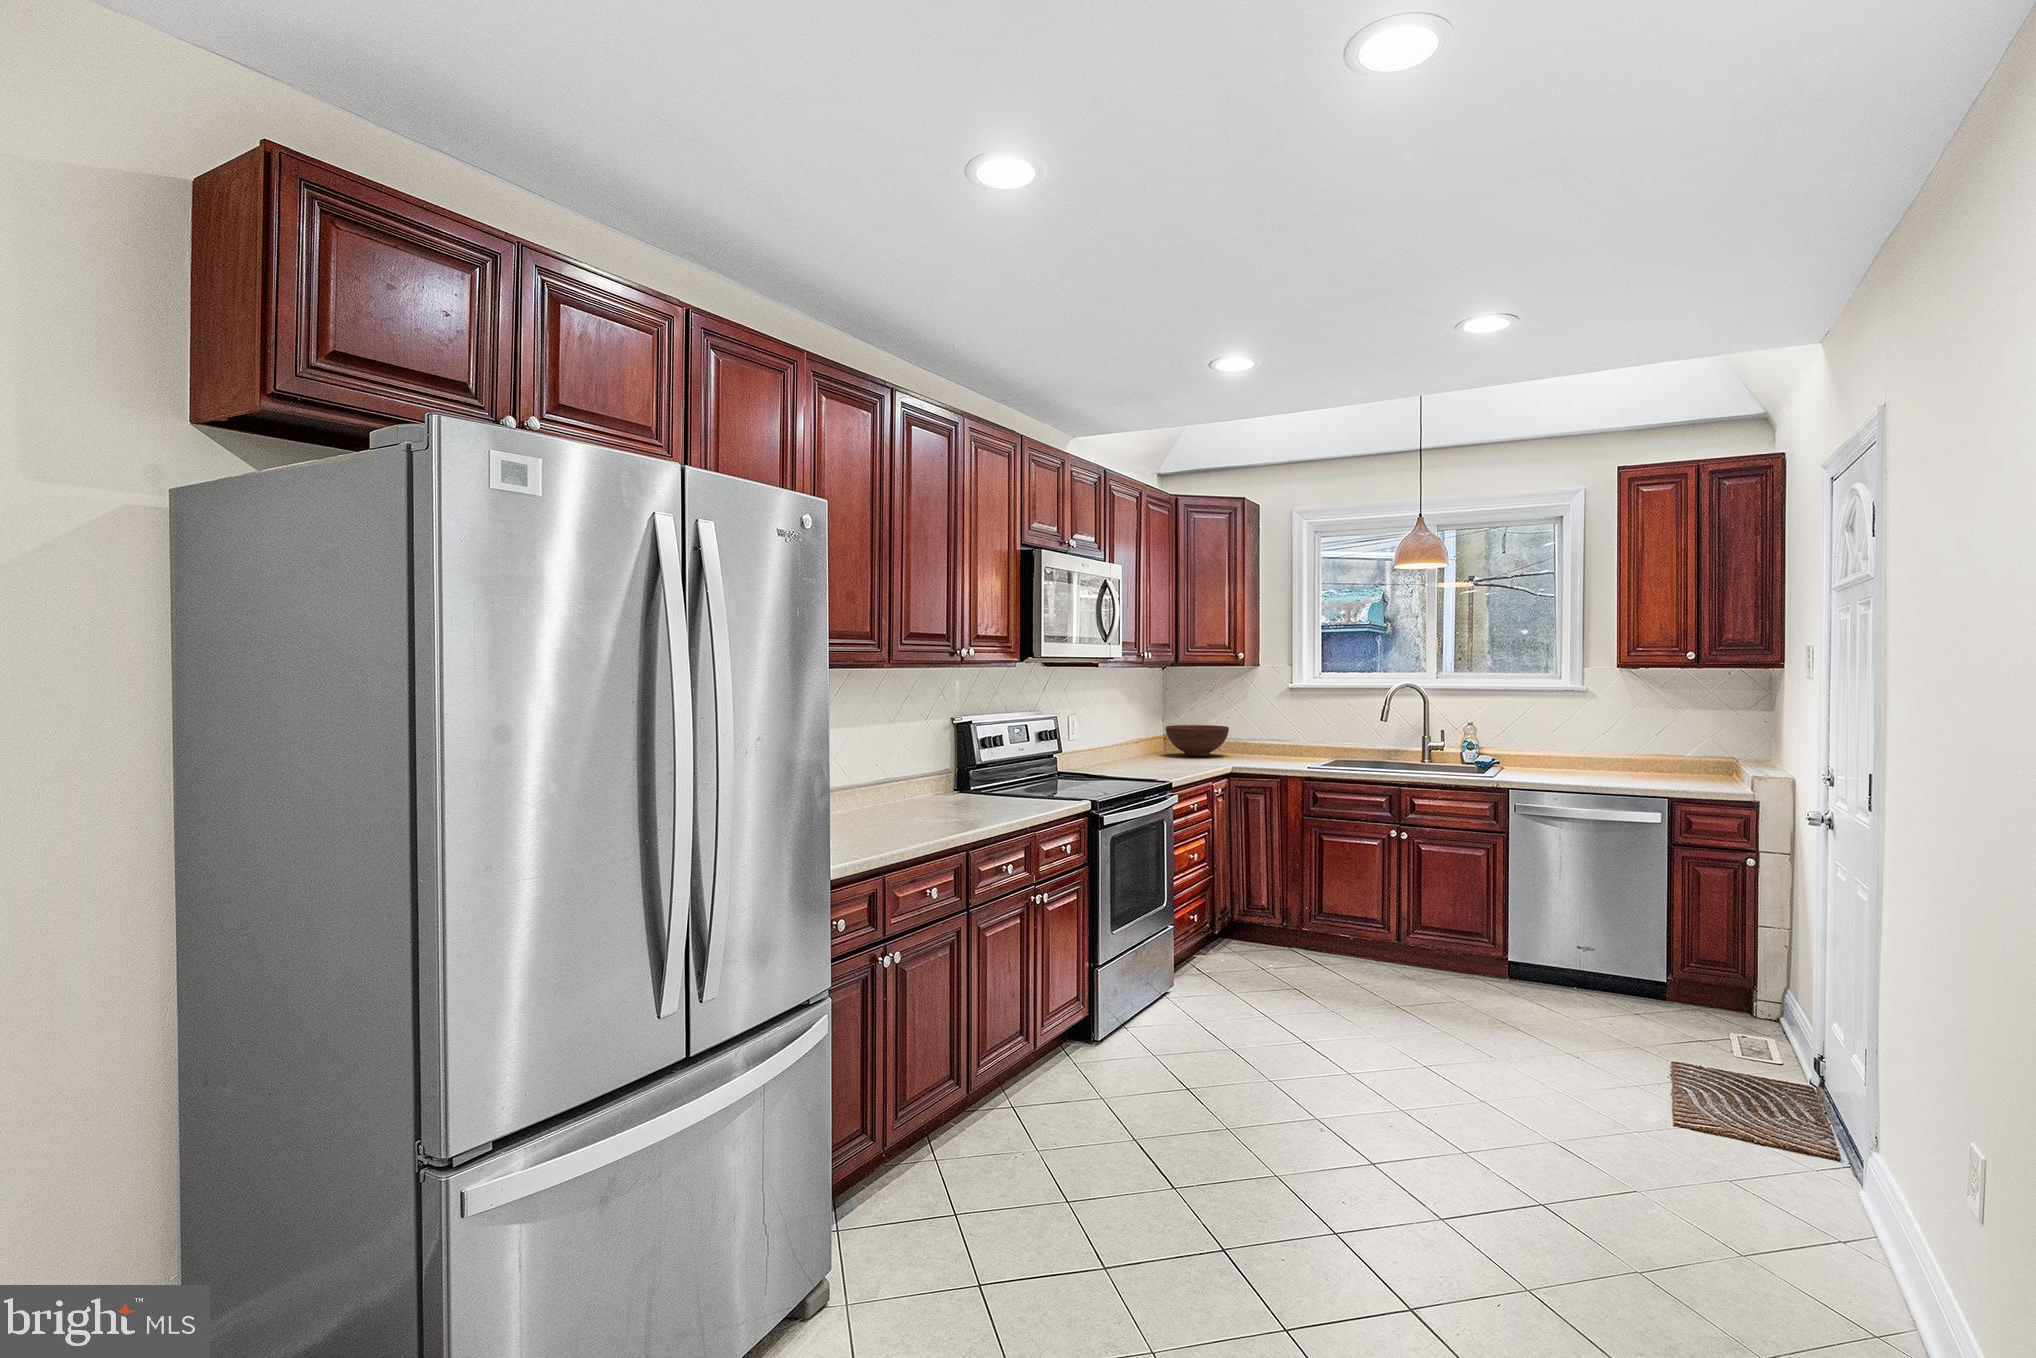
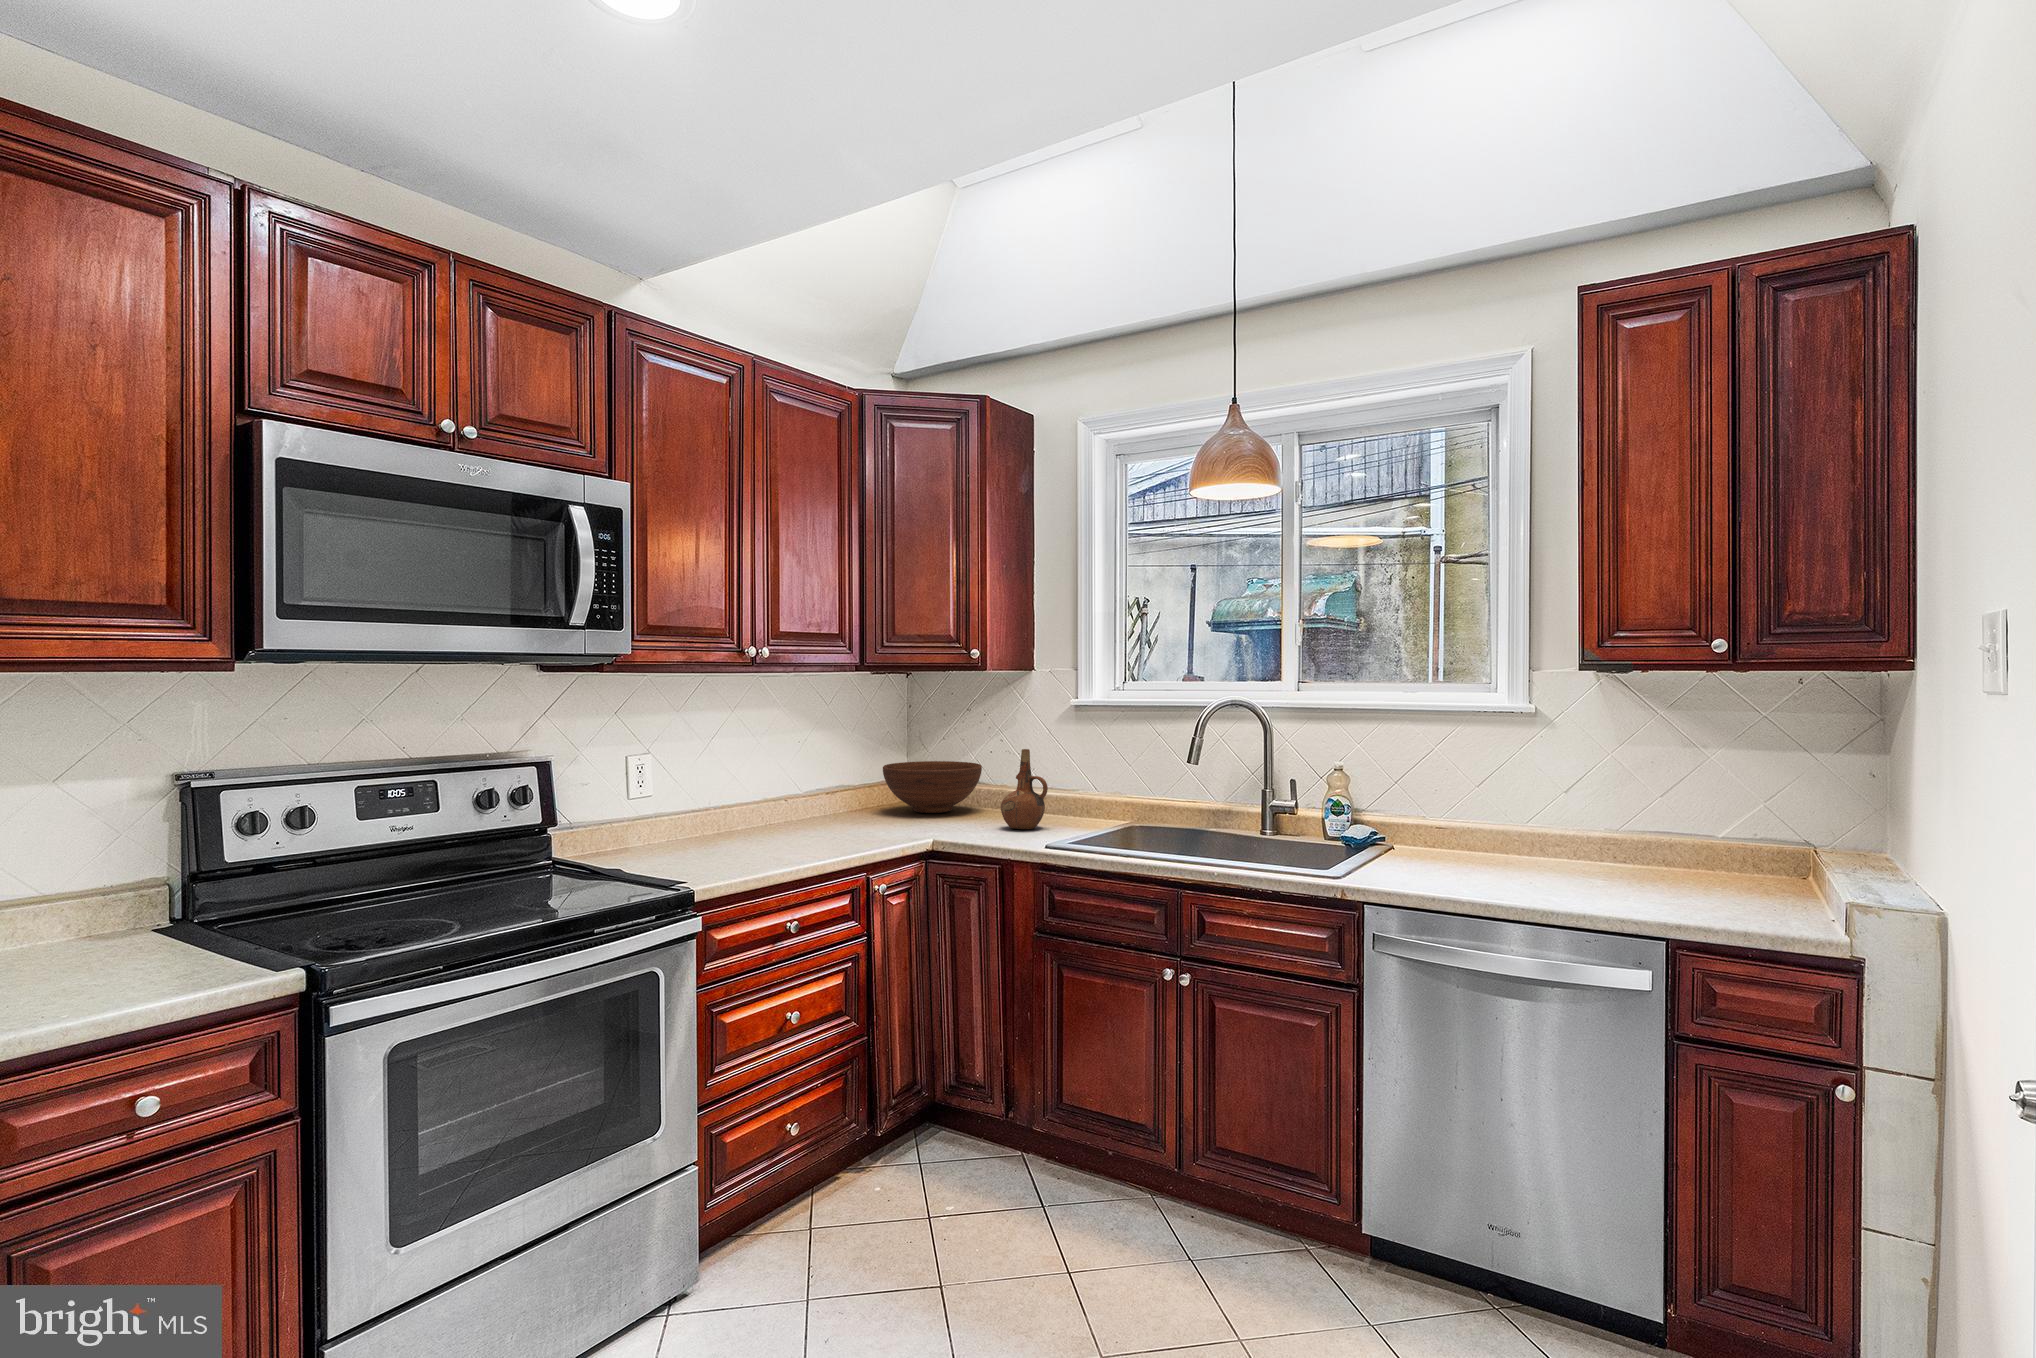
ceramic pitcher: none [1261,714,1290,762] -> present [1001,749,1048,829]

